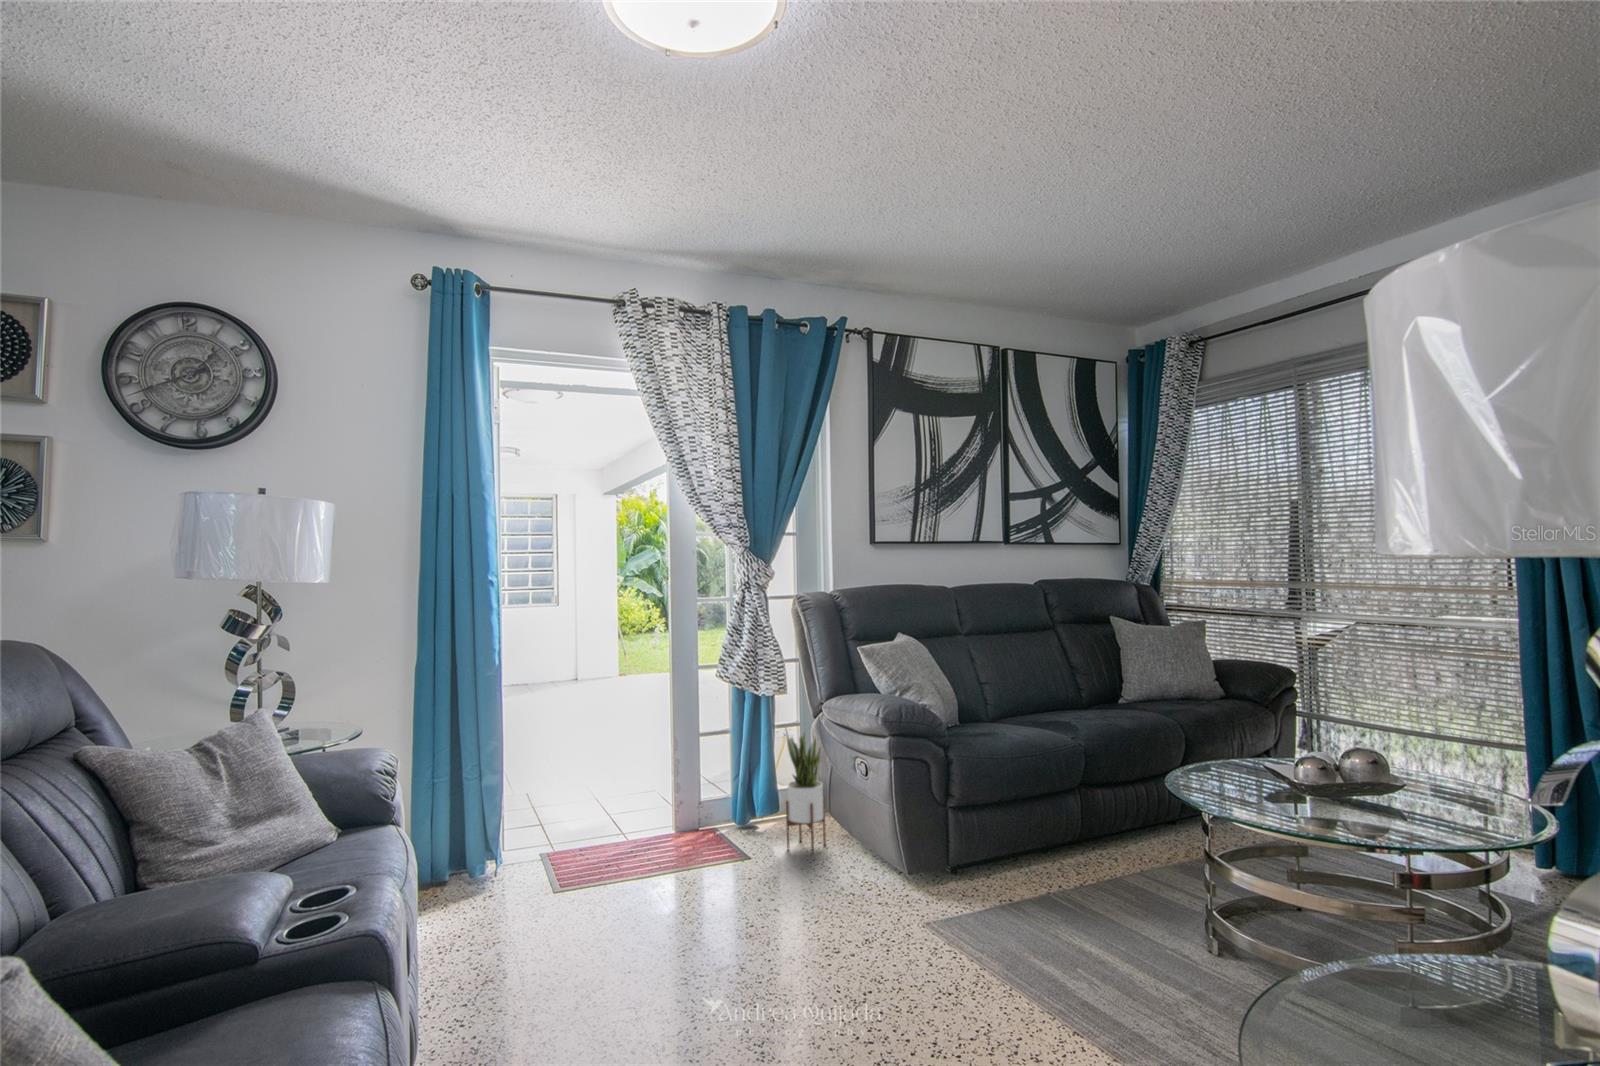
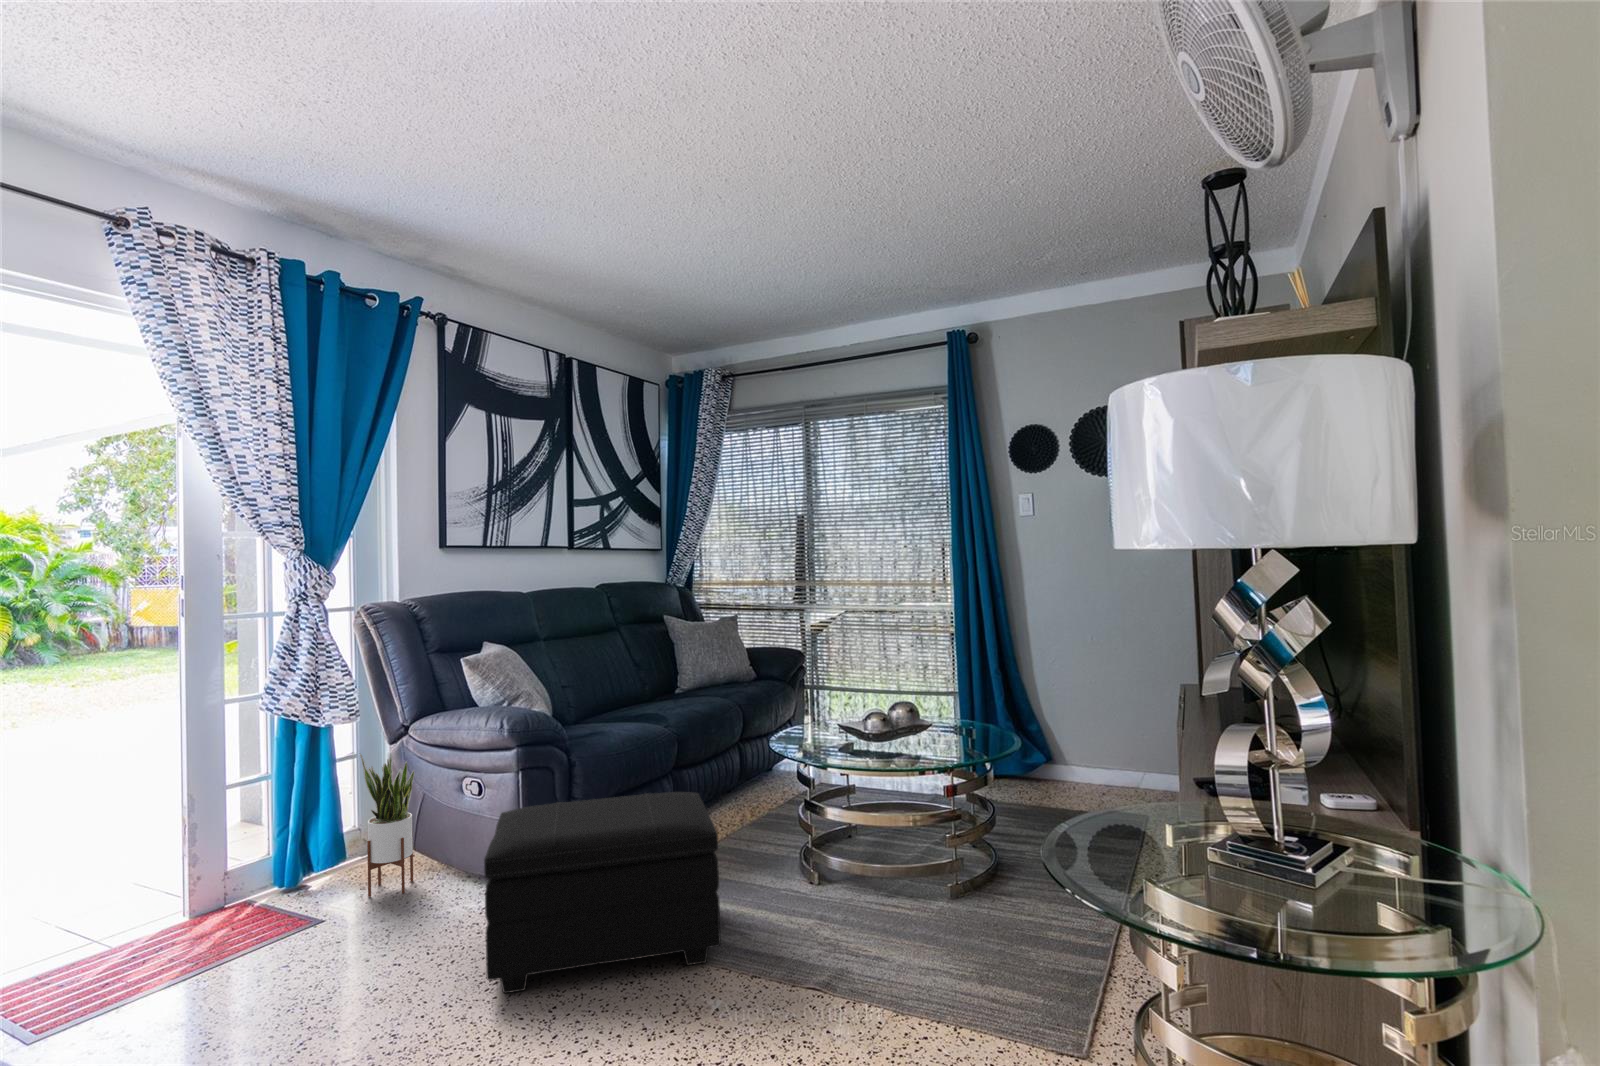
footstool: none [818,795,1064,998] -> present [484,792,721,993]

